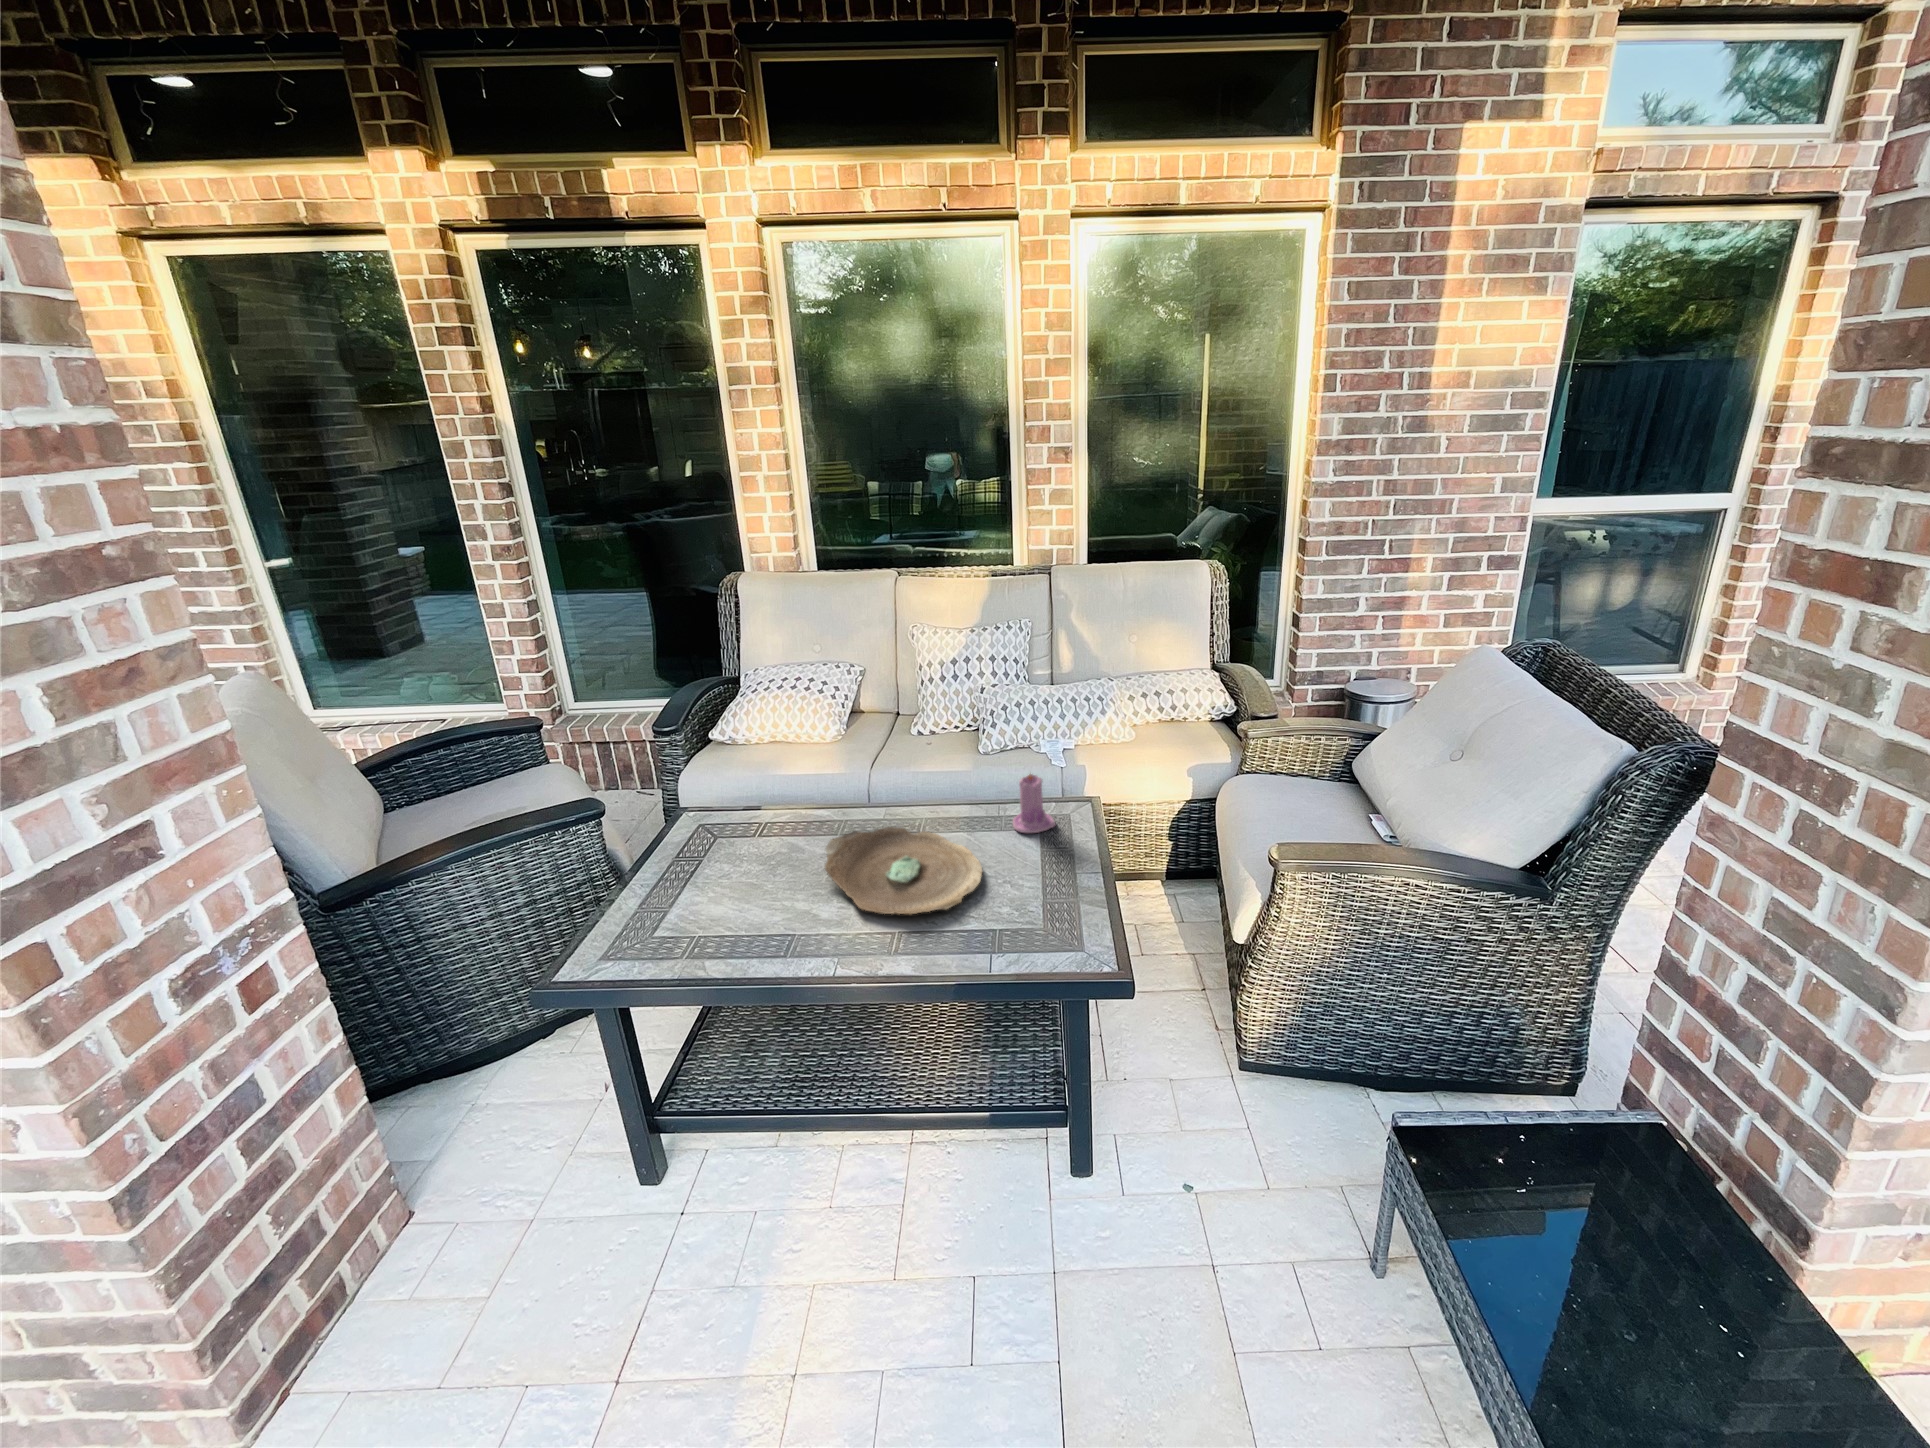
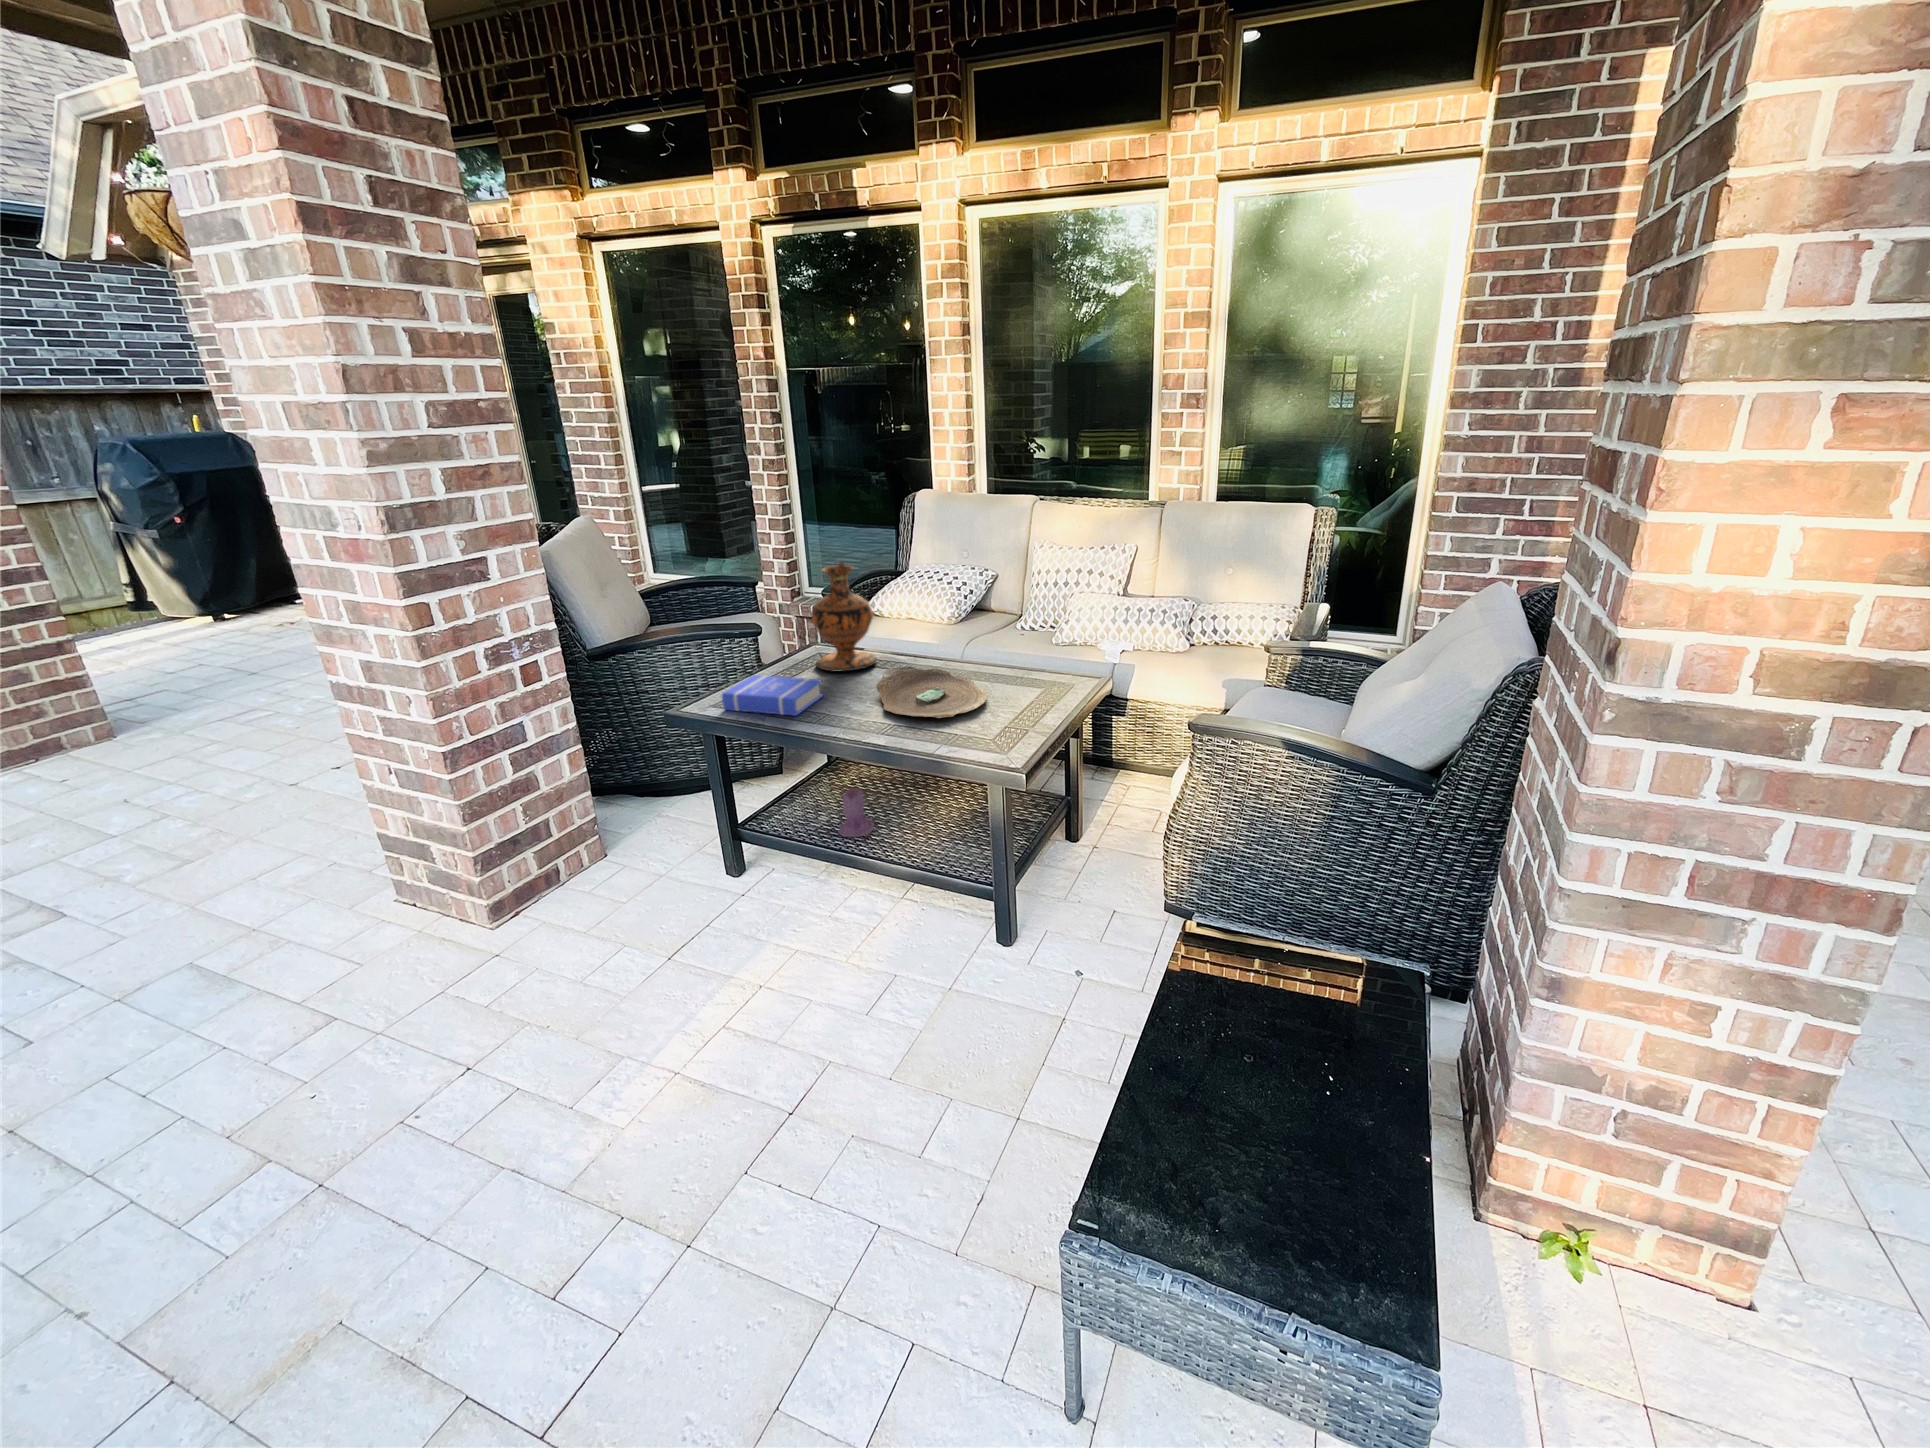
vase: none [696,702,790,855] -> present [811,562,877,672]
candle: present [1013,774,1055,833] -> present [838,788,874,837]
book: none [612,880,754,961] -> present [722,675,823,716]

